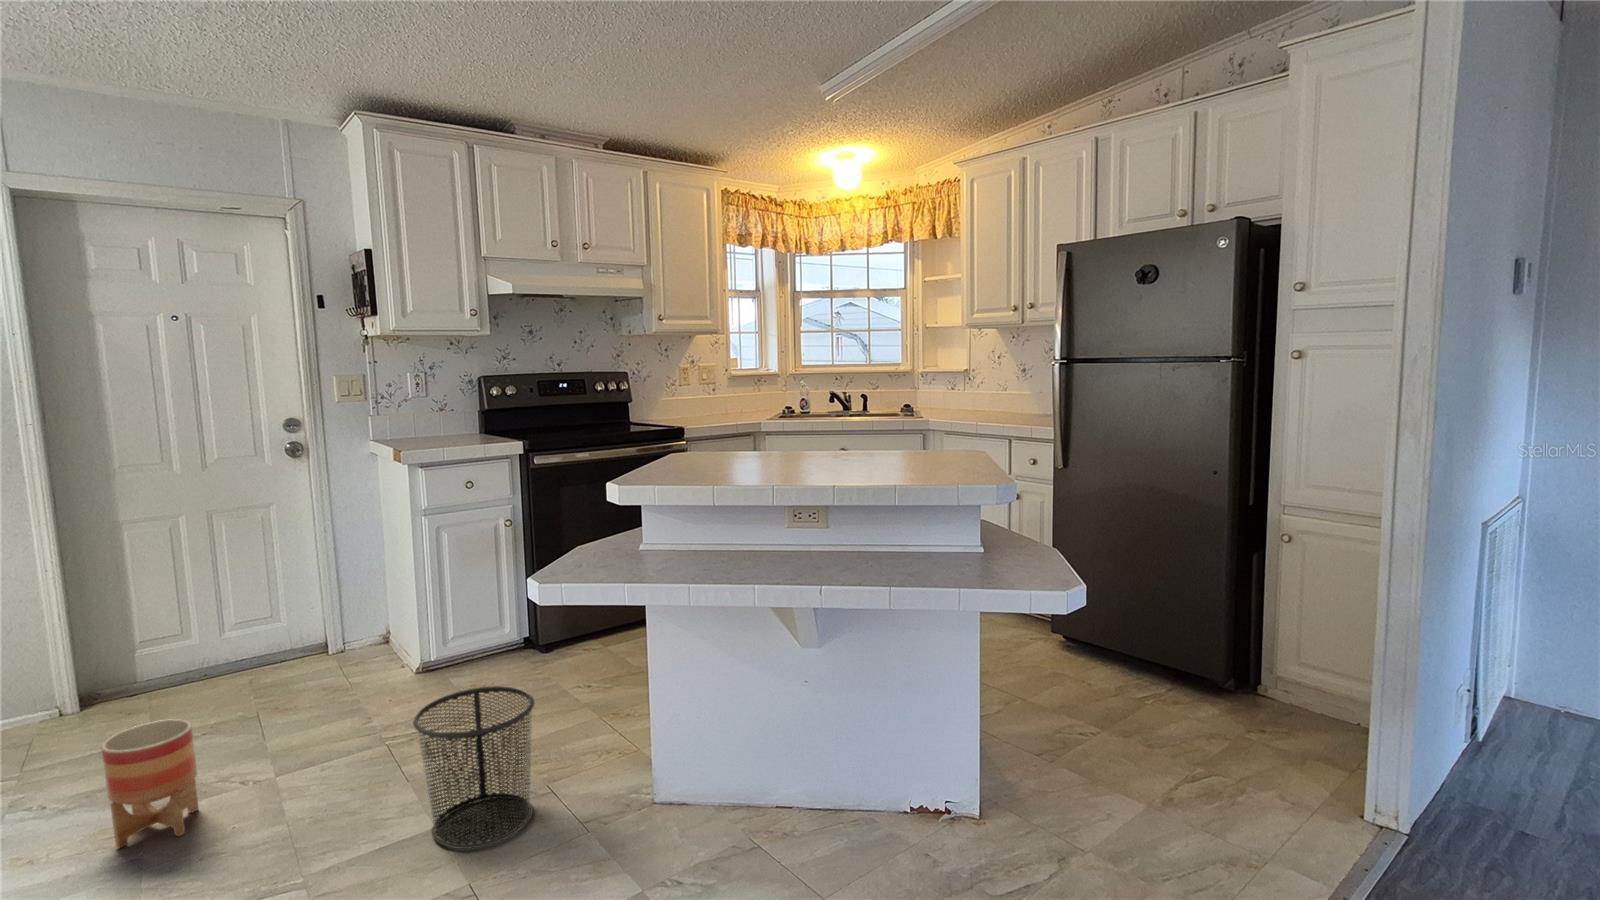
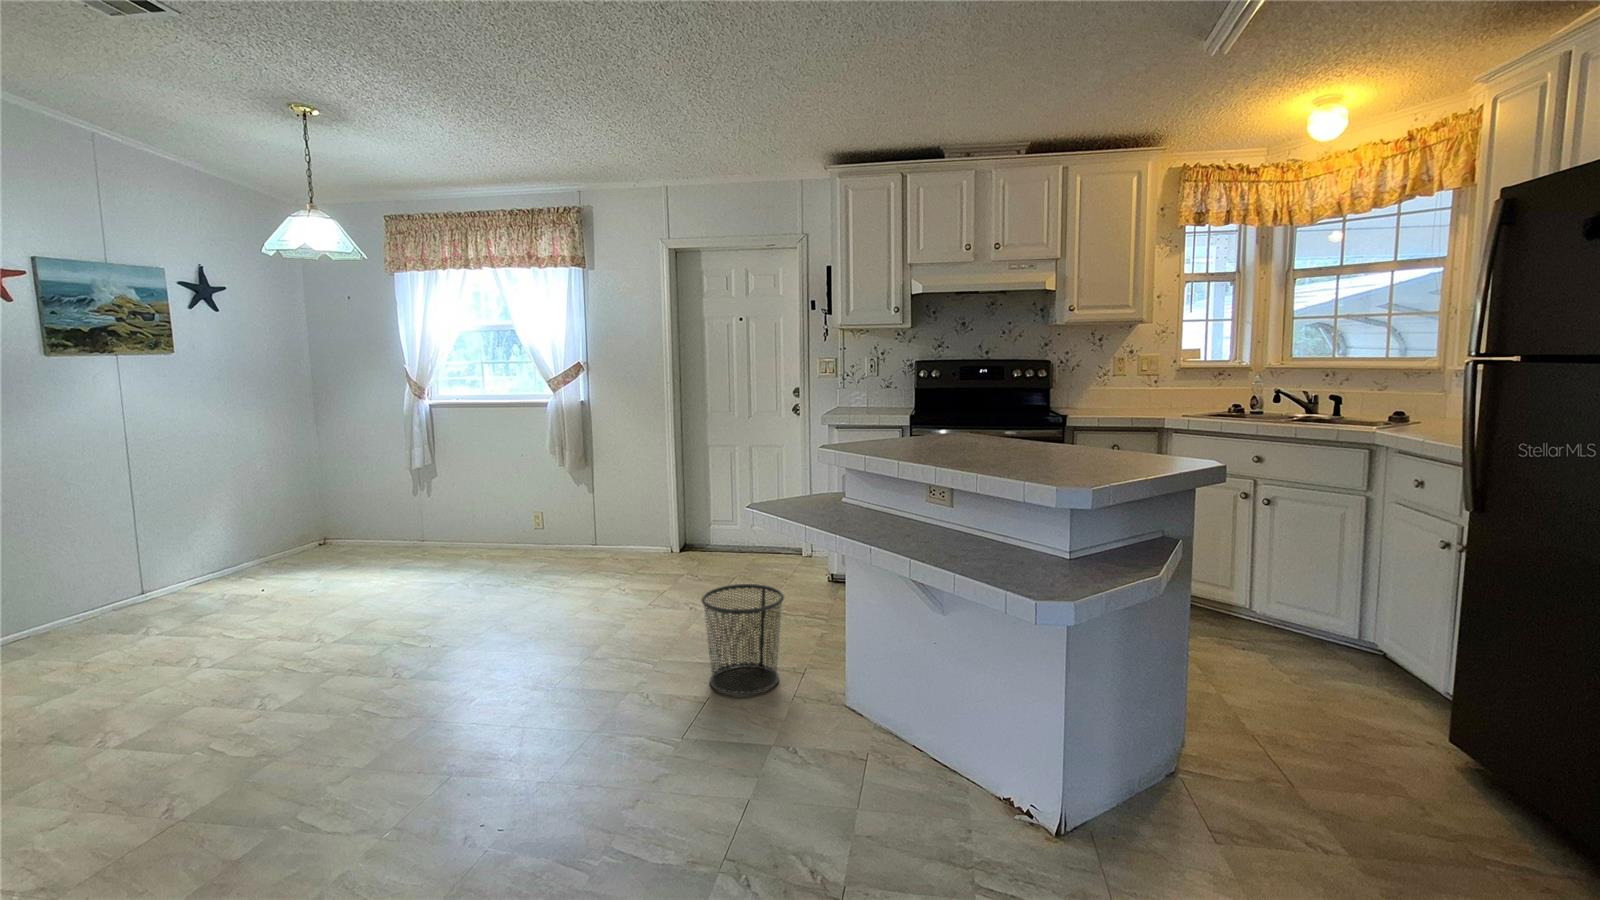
planter: present [102,719,199,848] -> none [609,556,654,624]

